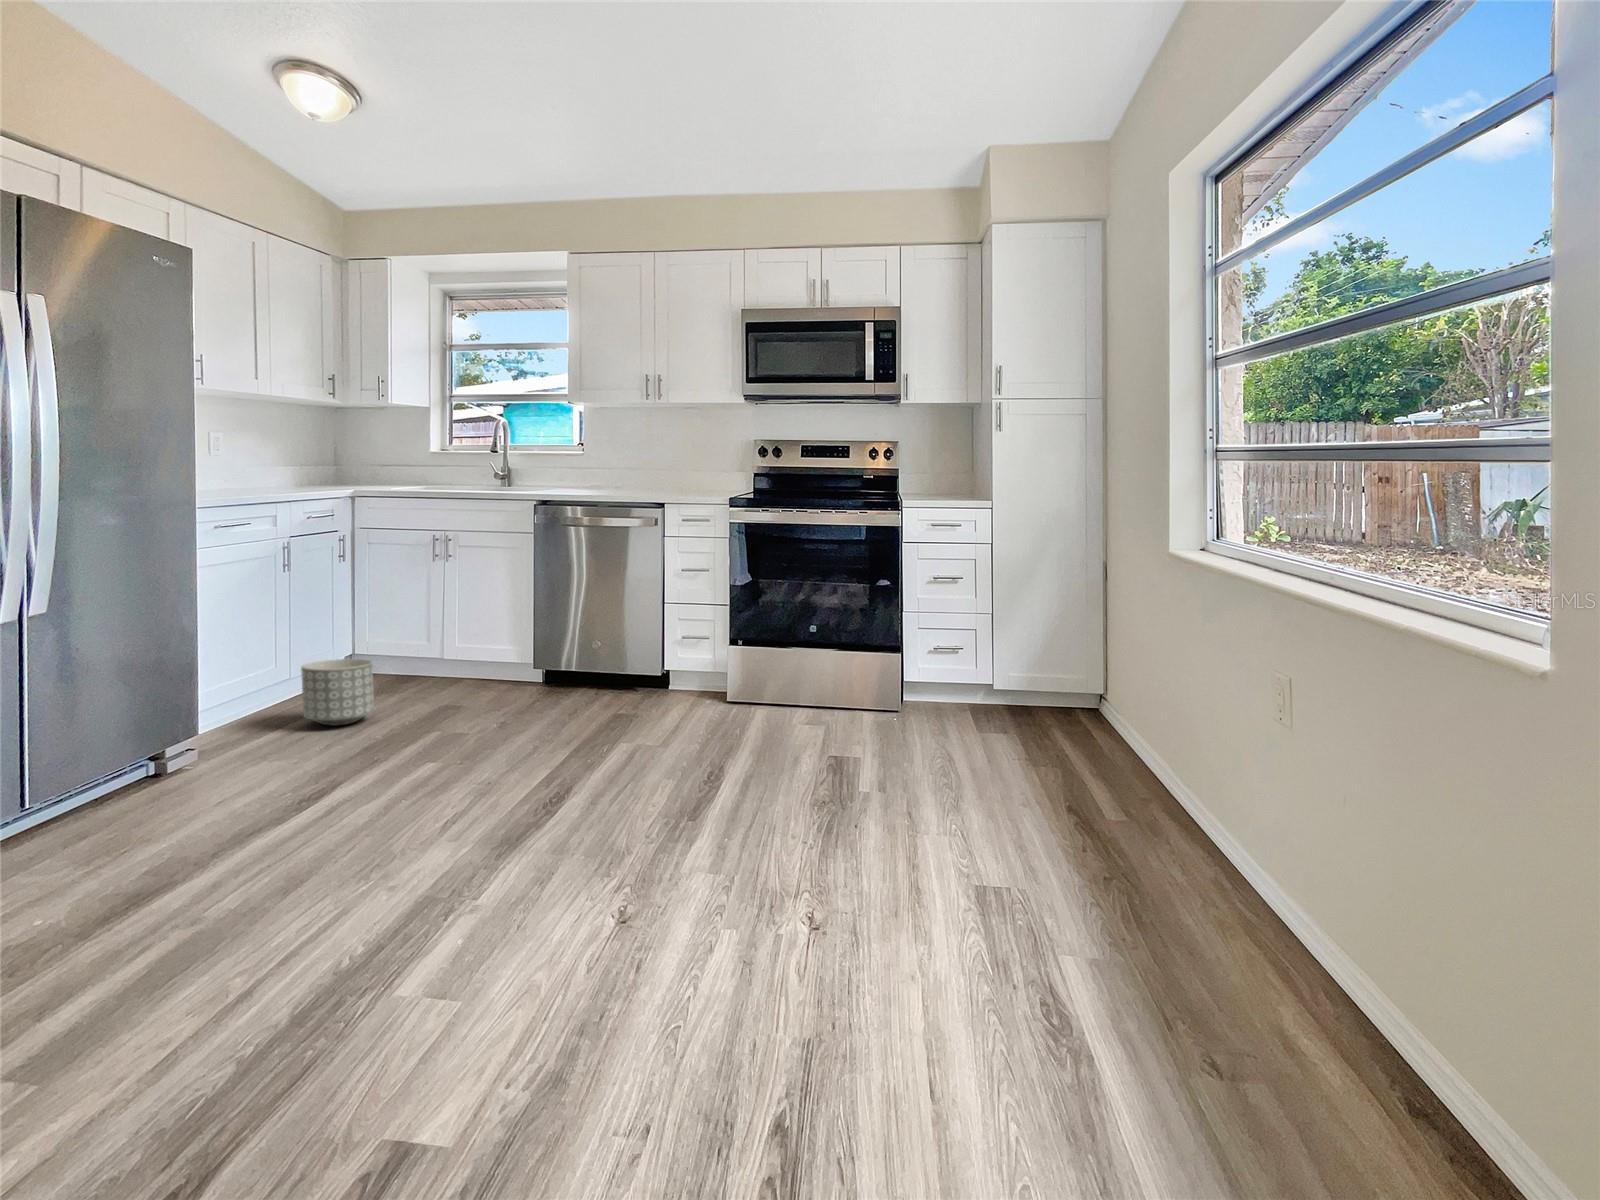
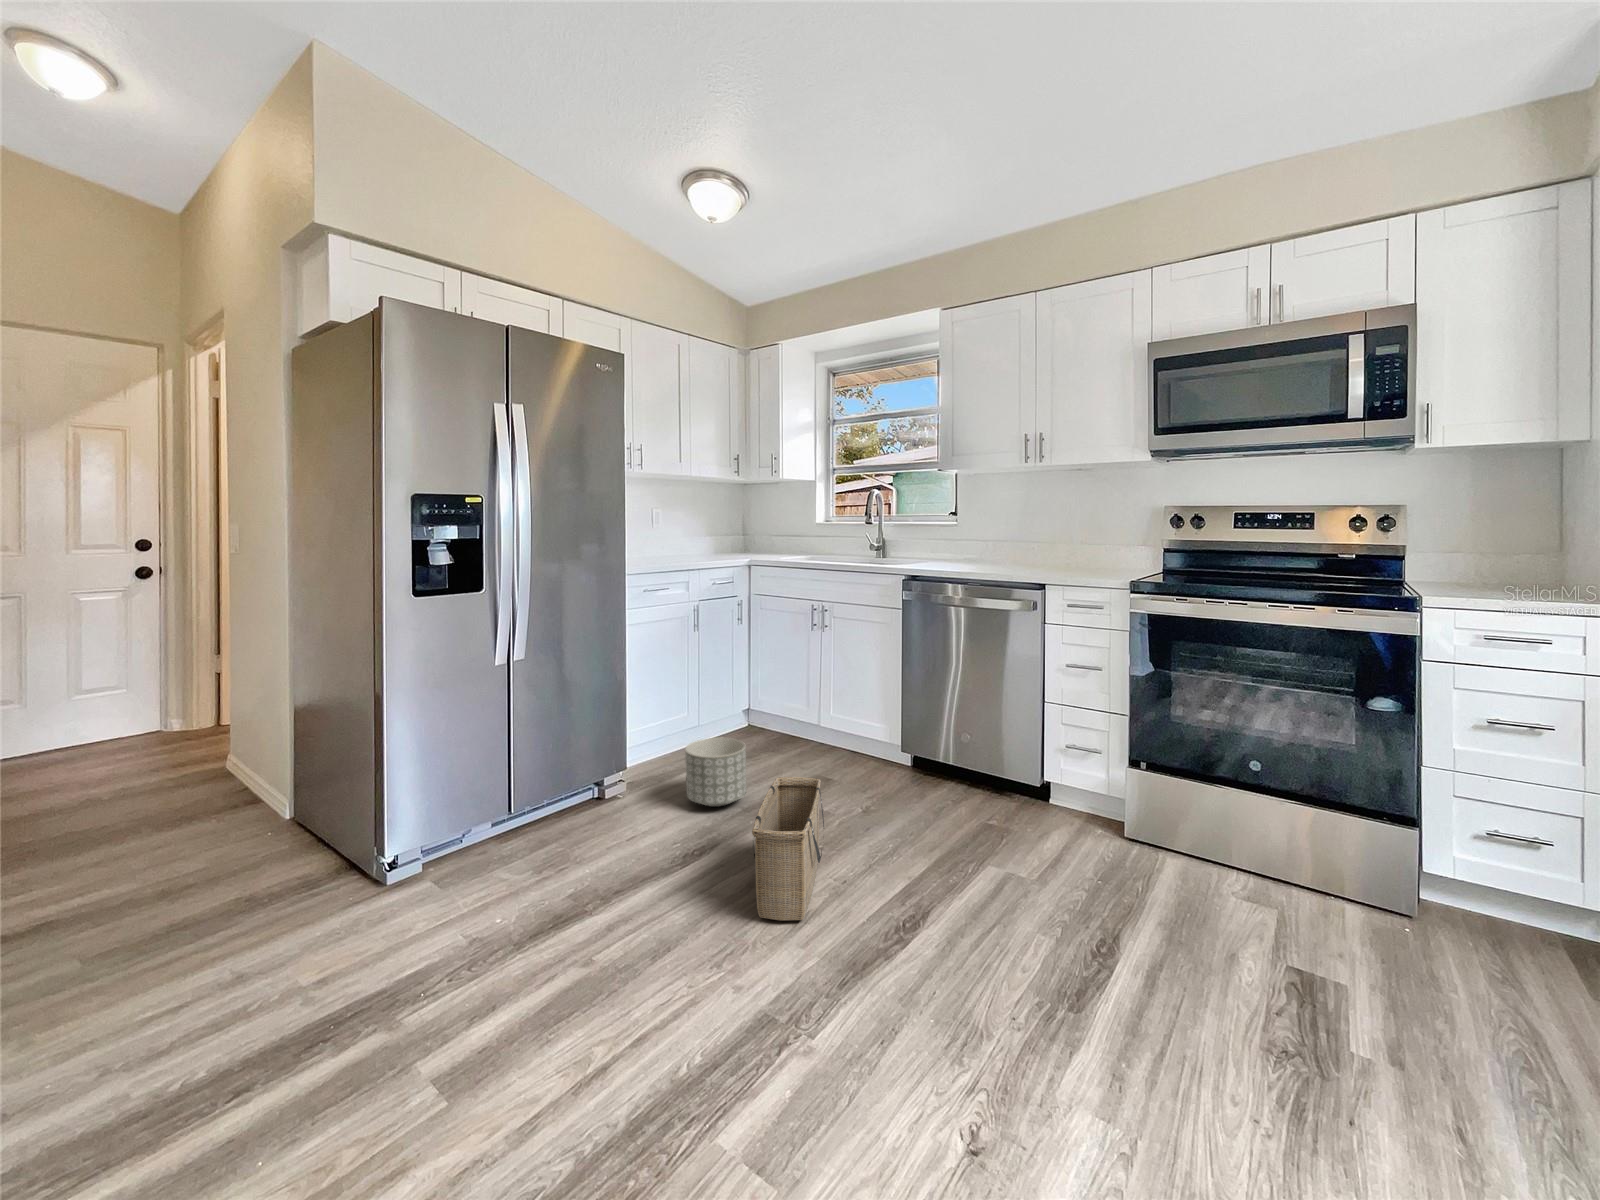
basket: none [406,667,473,774] -> present [752,777,824,920]

